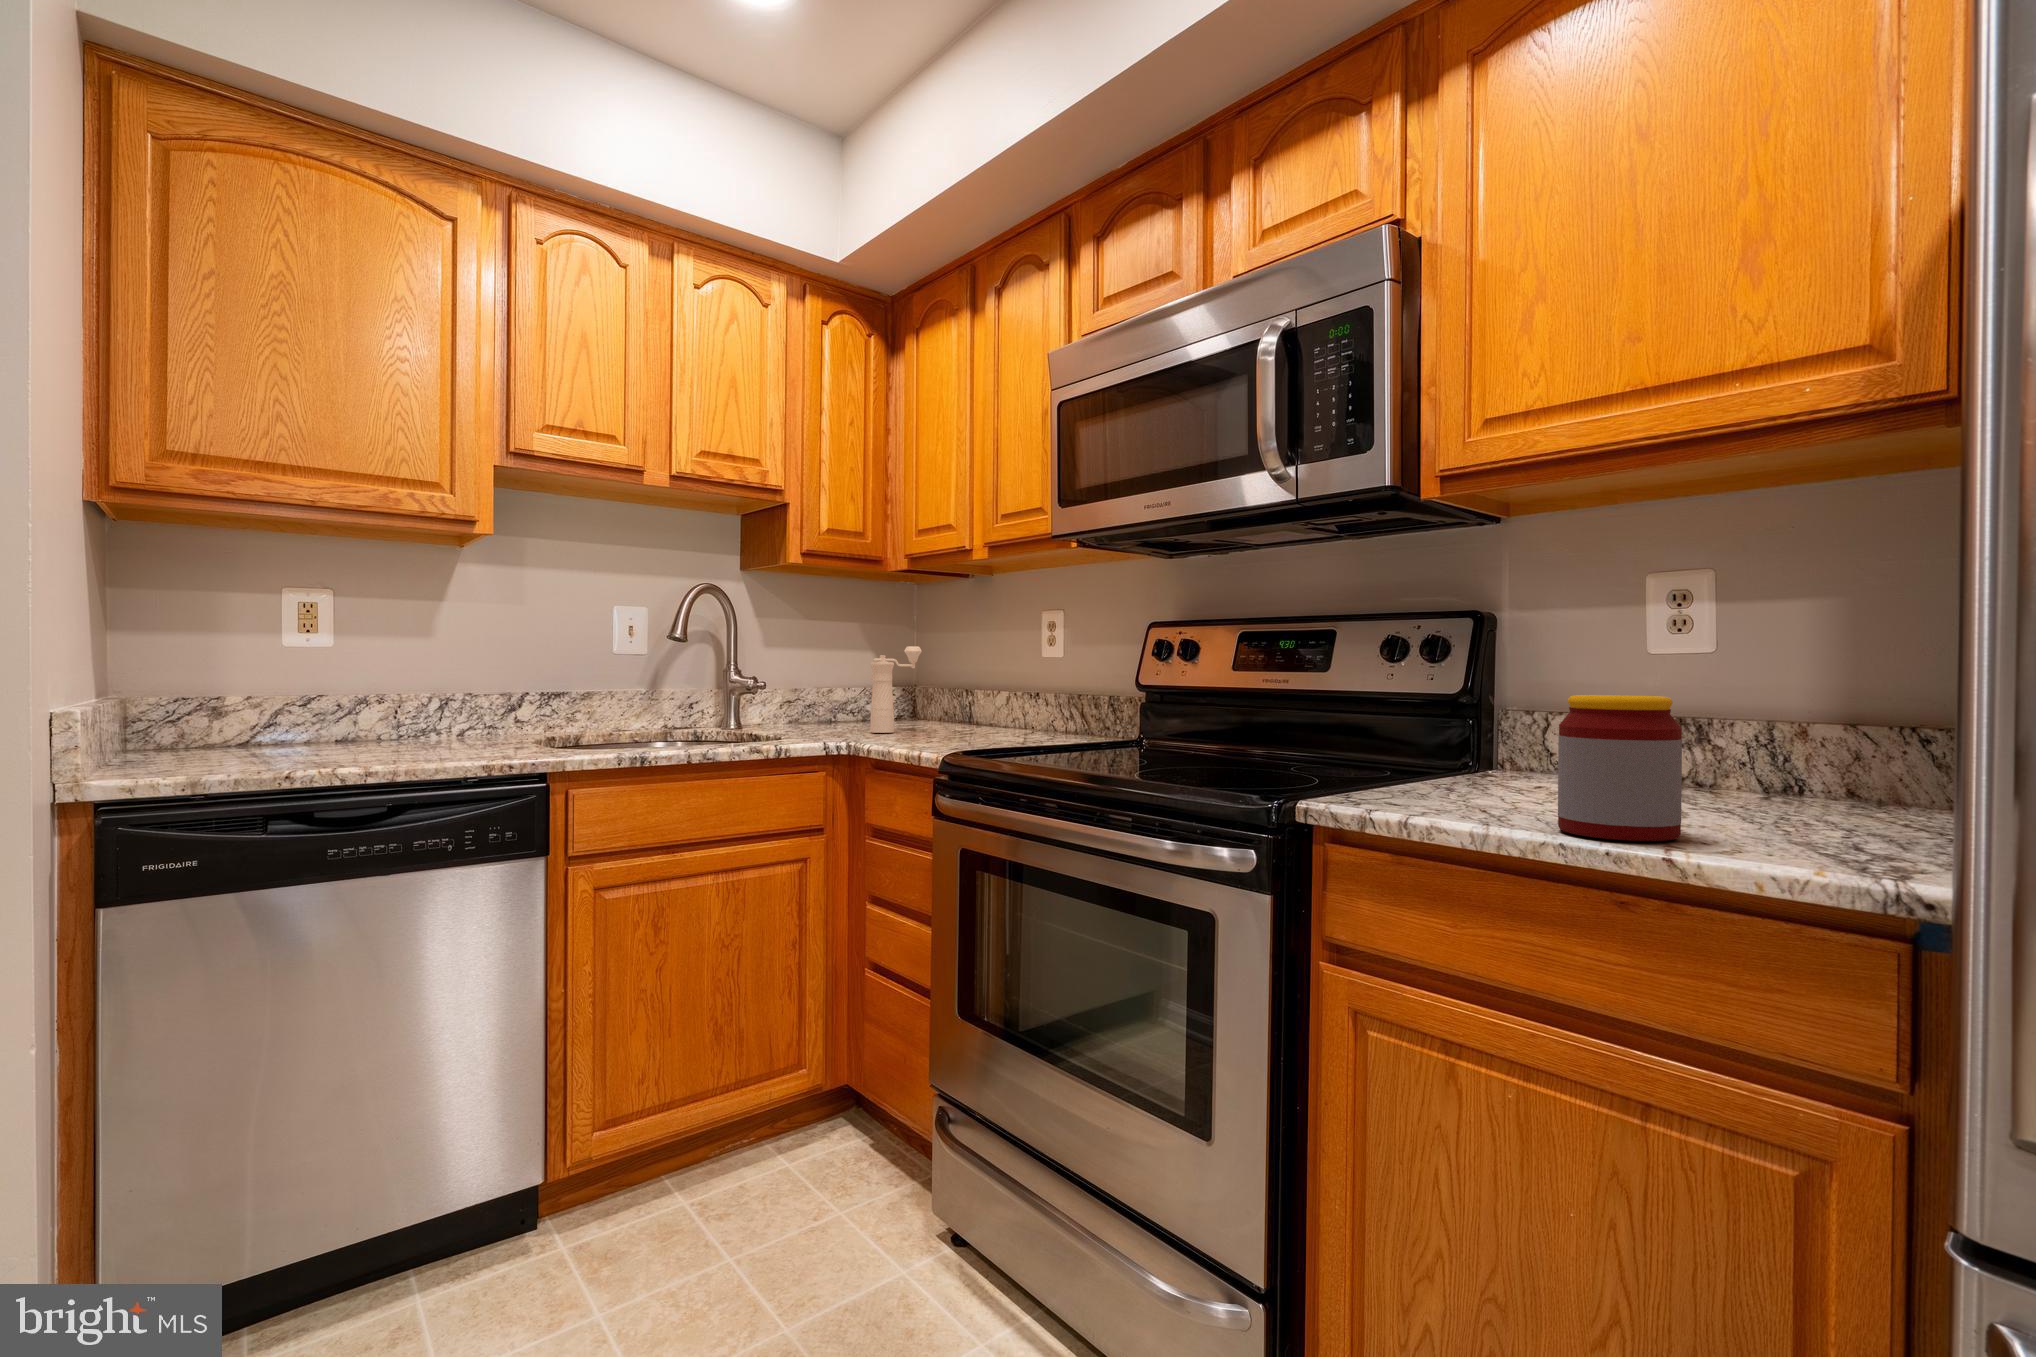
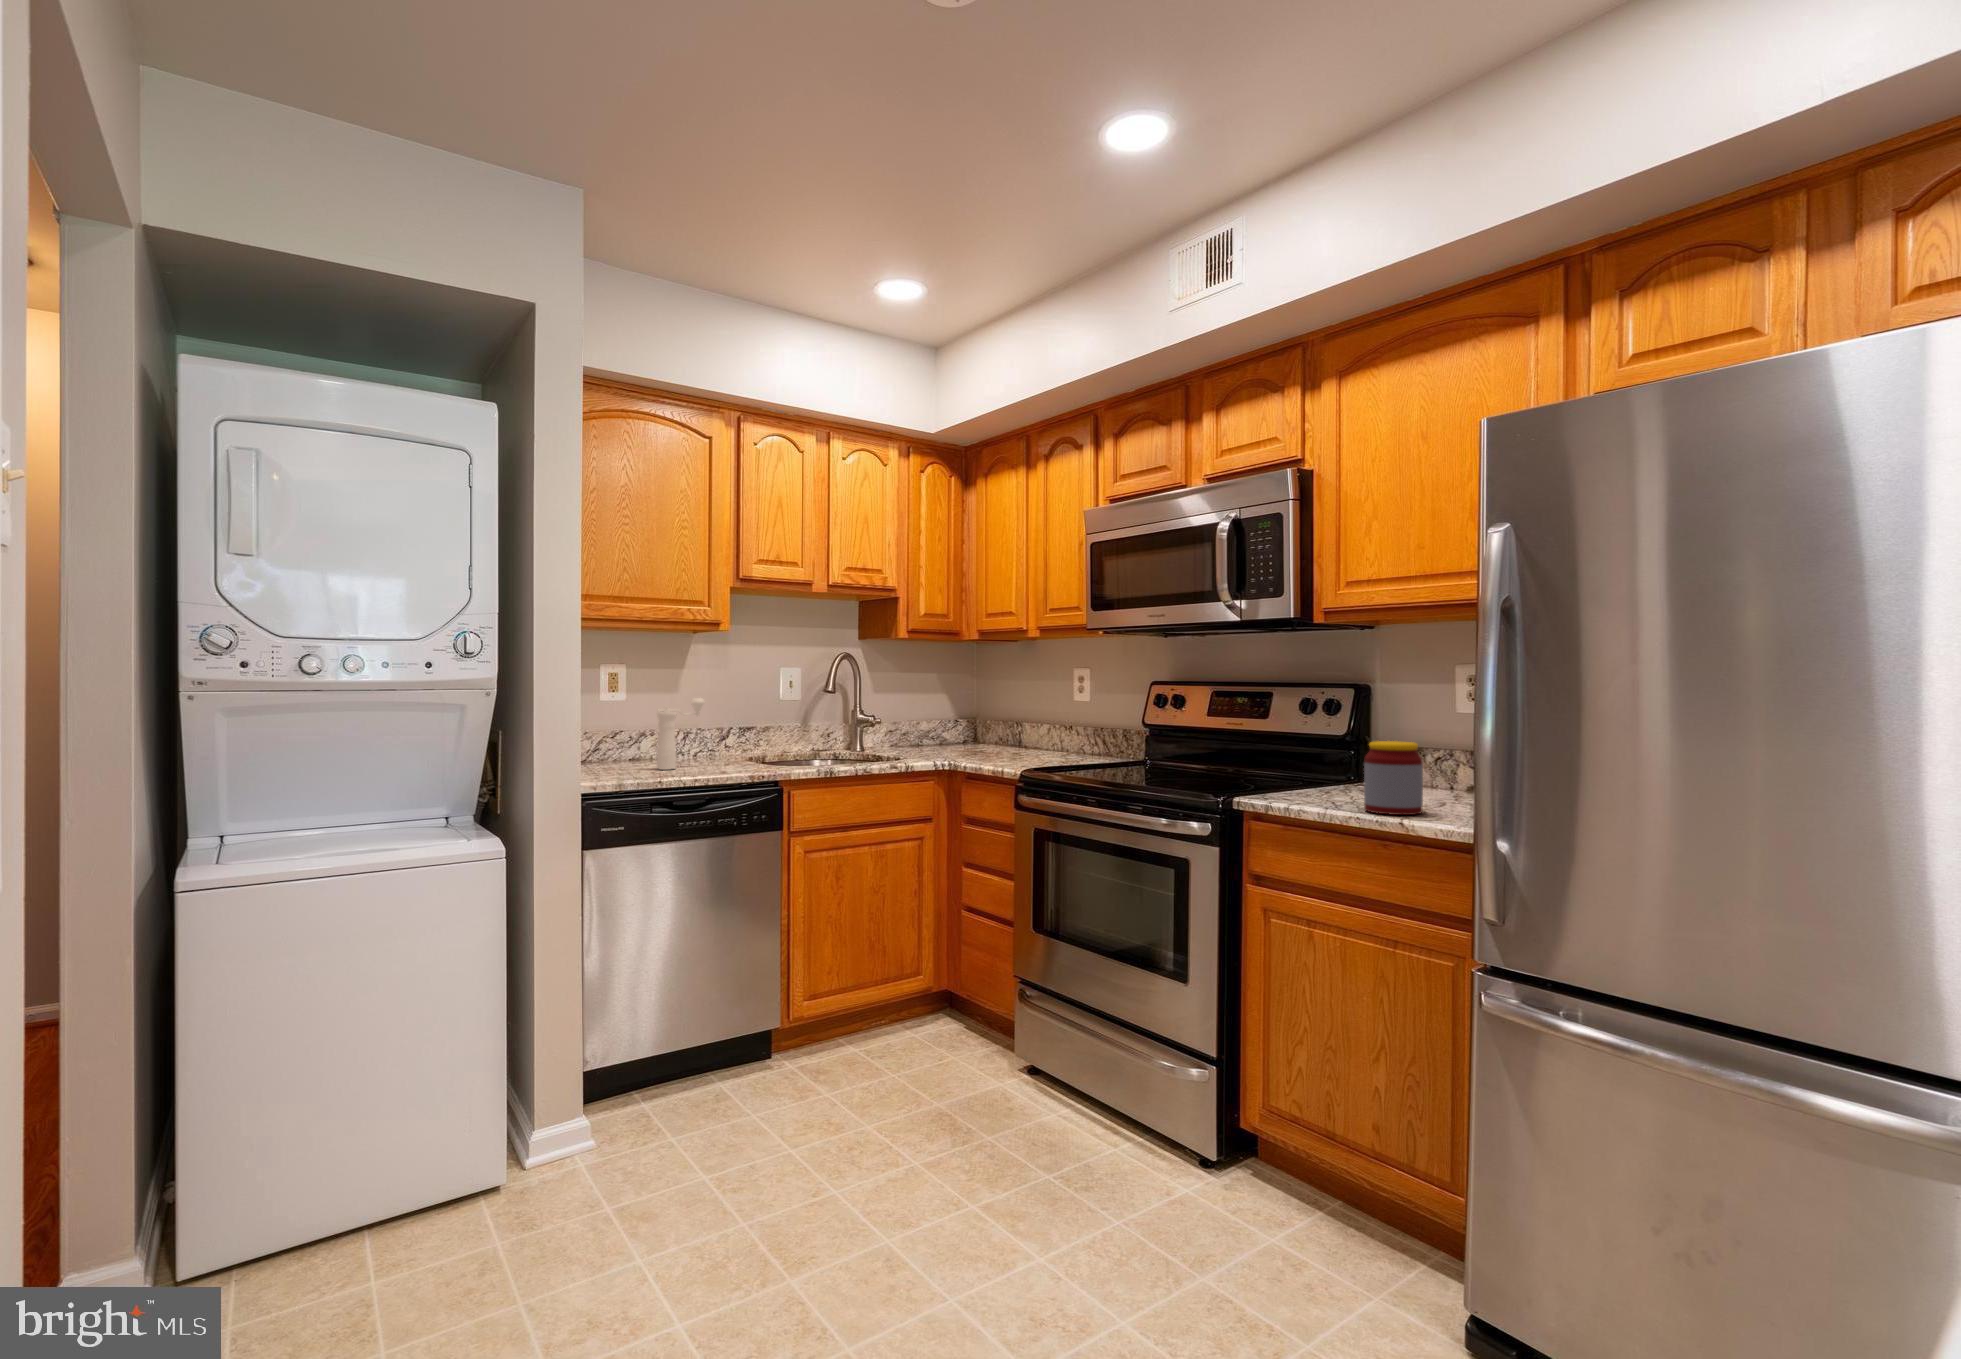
pepper mill: present [870,646,922,733] -> present [657,698,704,770]

